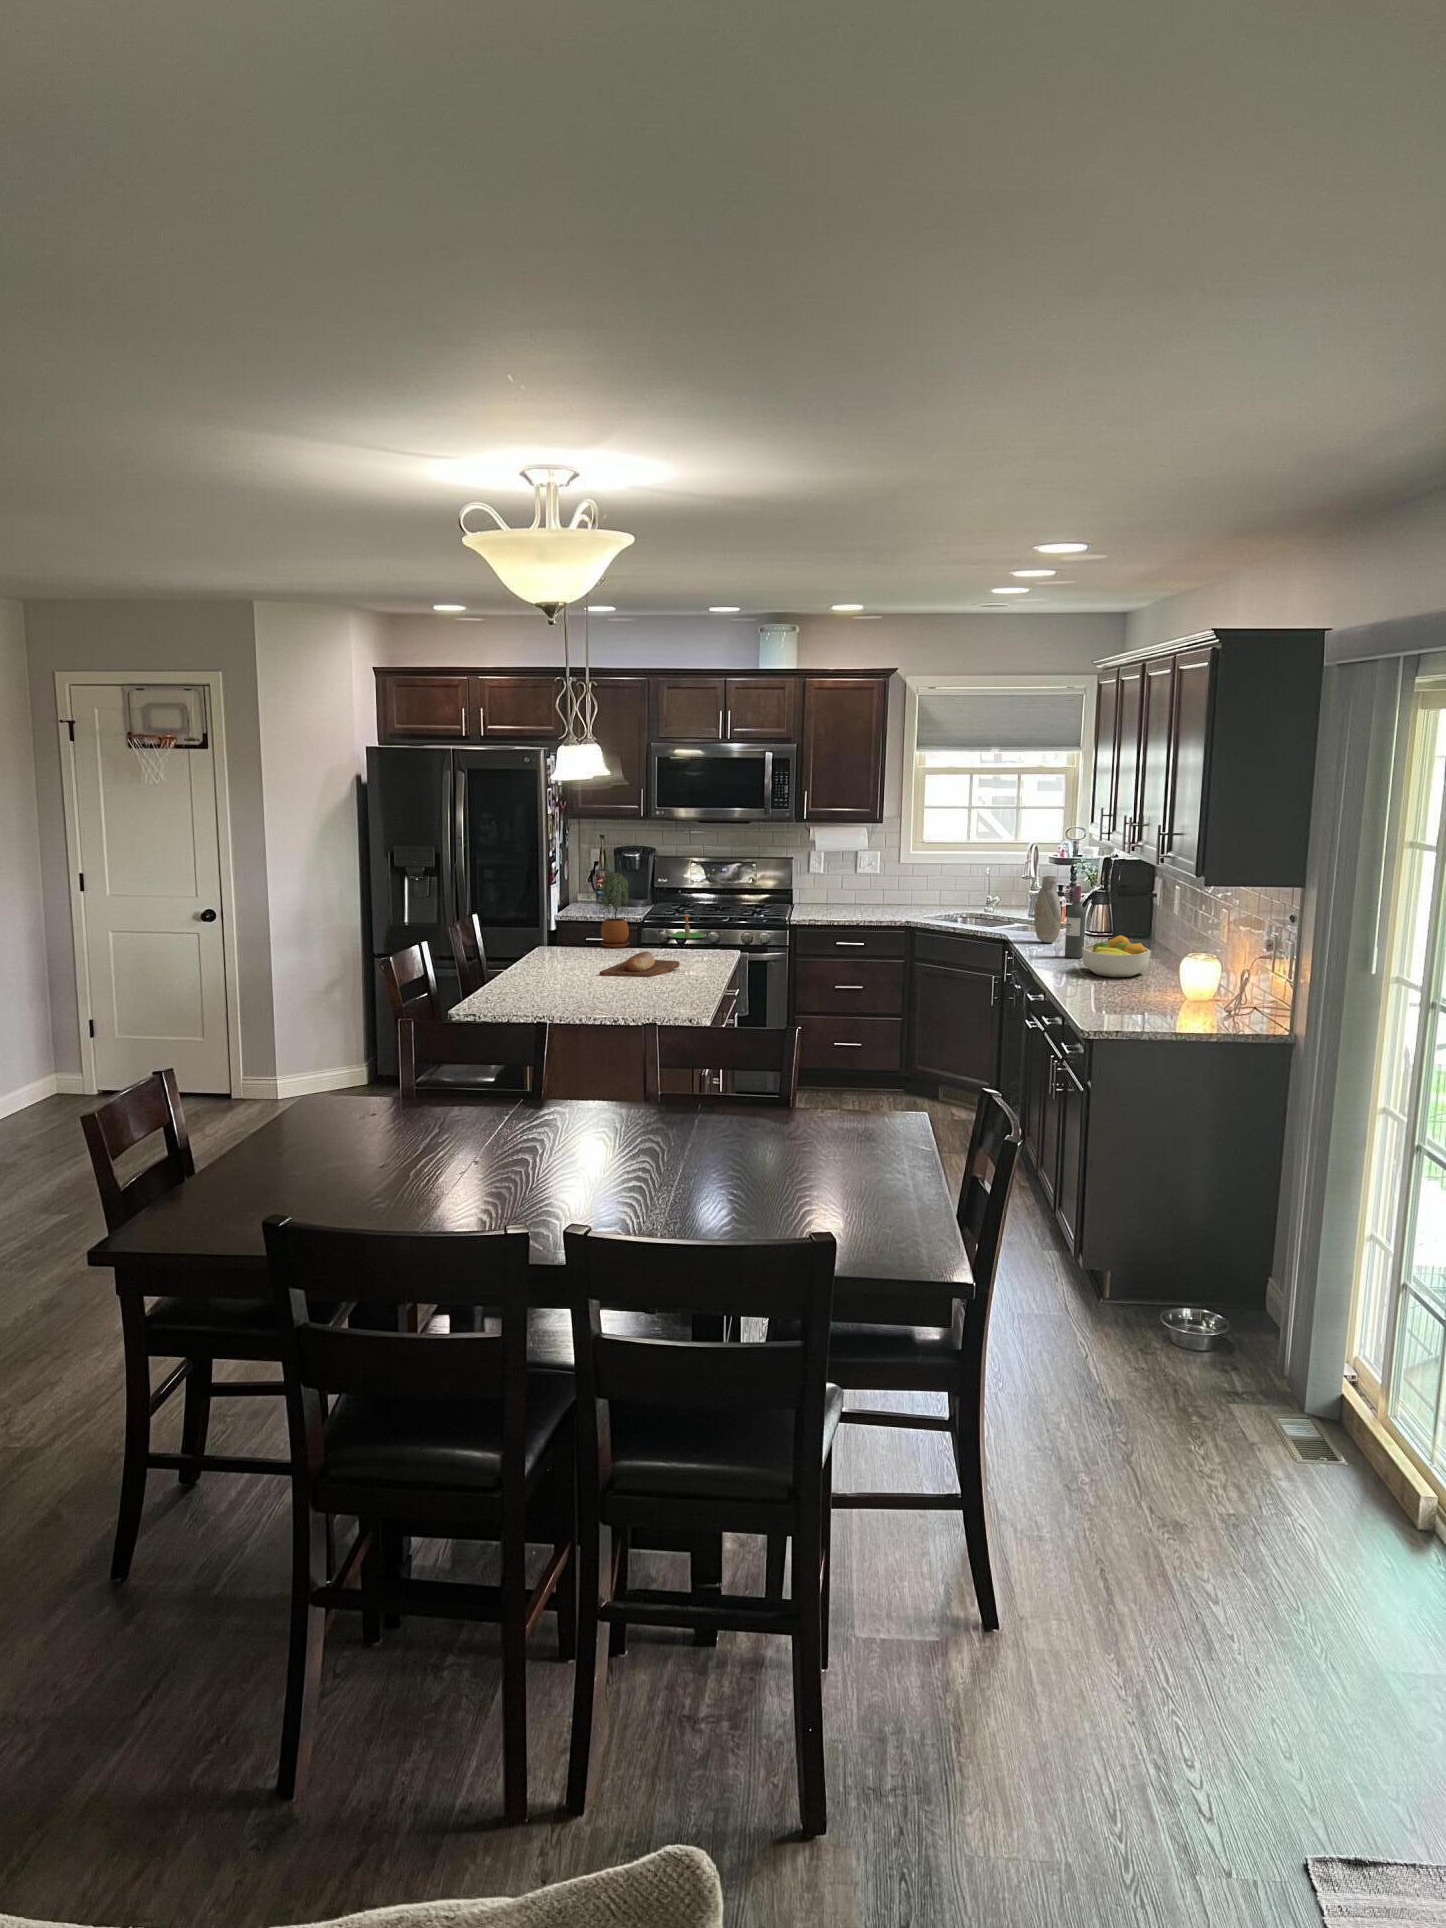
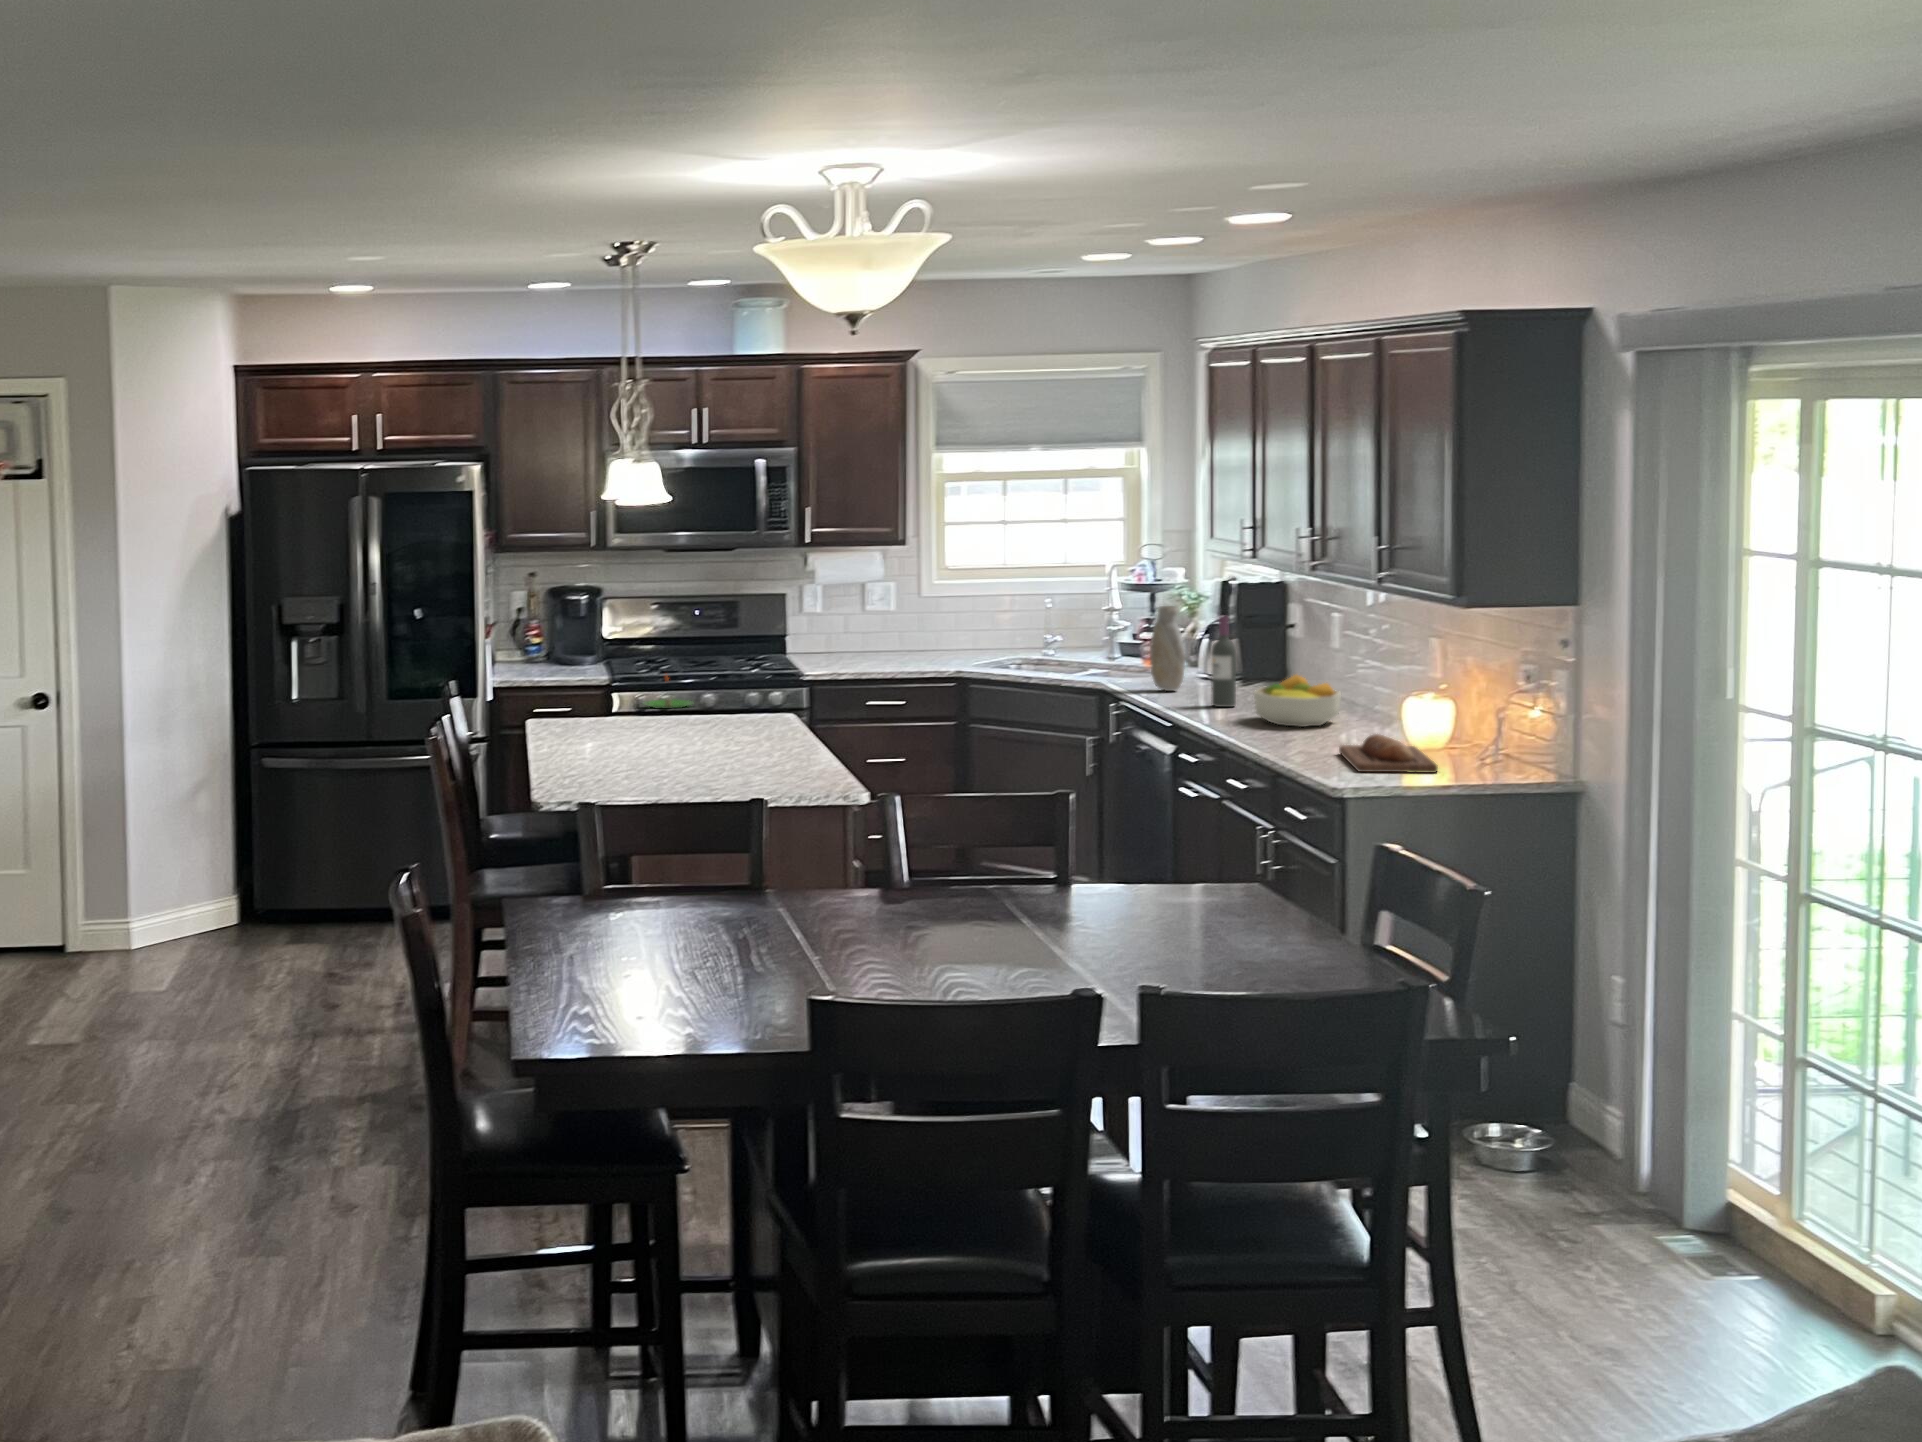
potted plant: present [599,872,629,948] -> none [586,621,625,721]
bread loaf: present [599,952,680,977] -> present [1339,734,1438,773]

